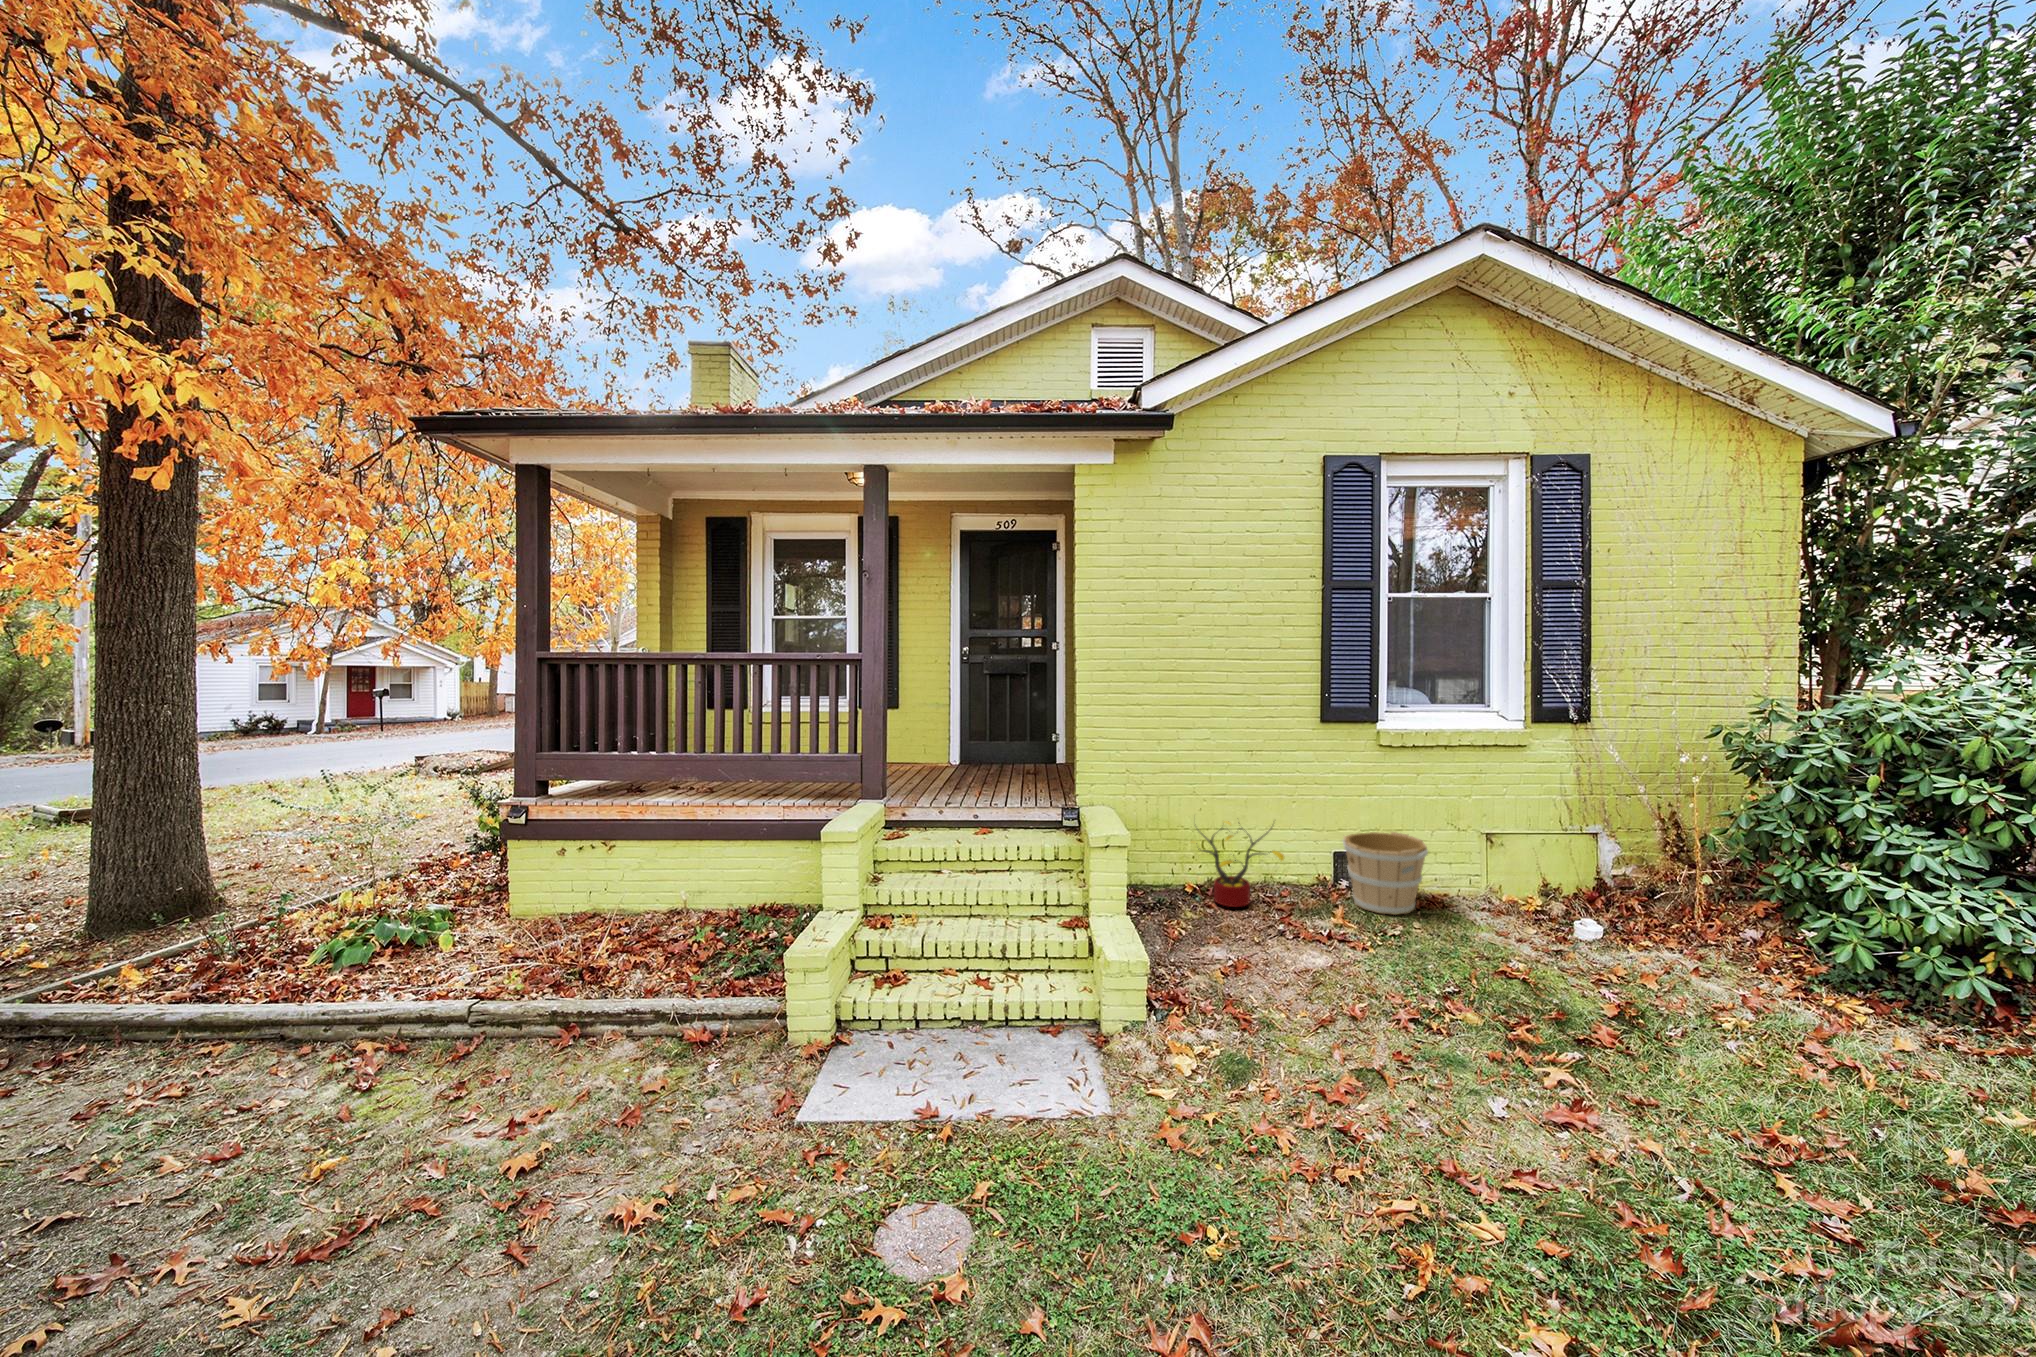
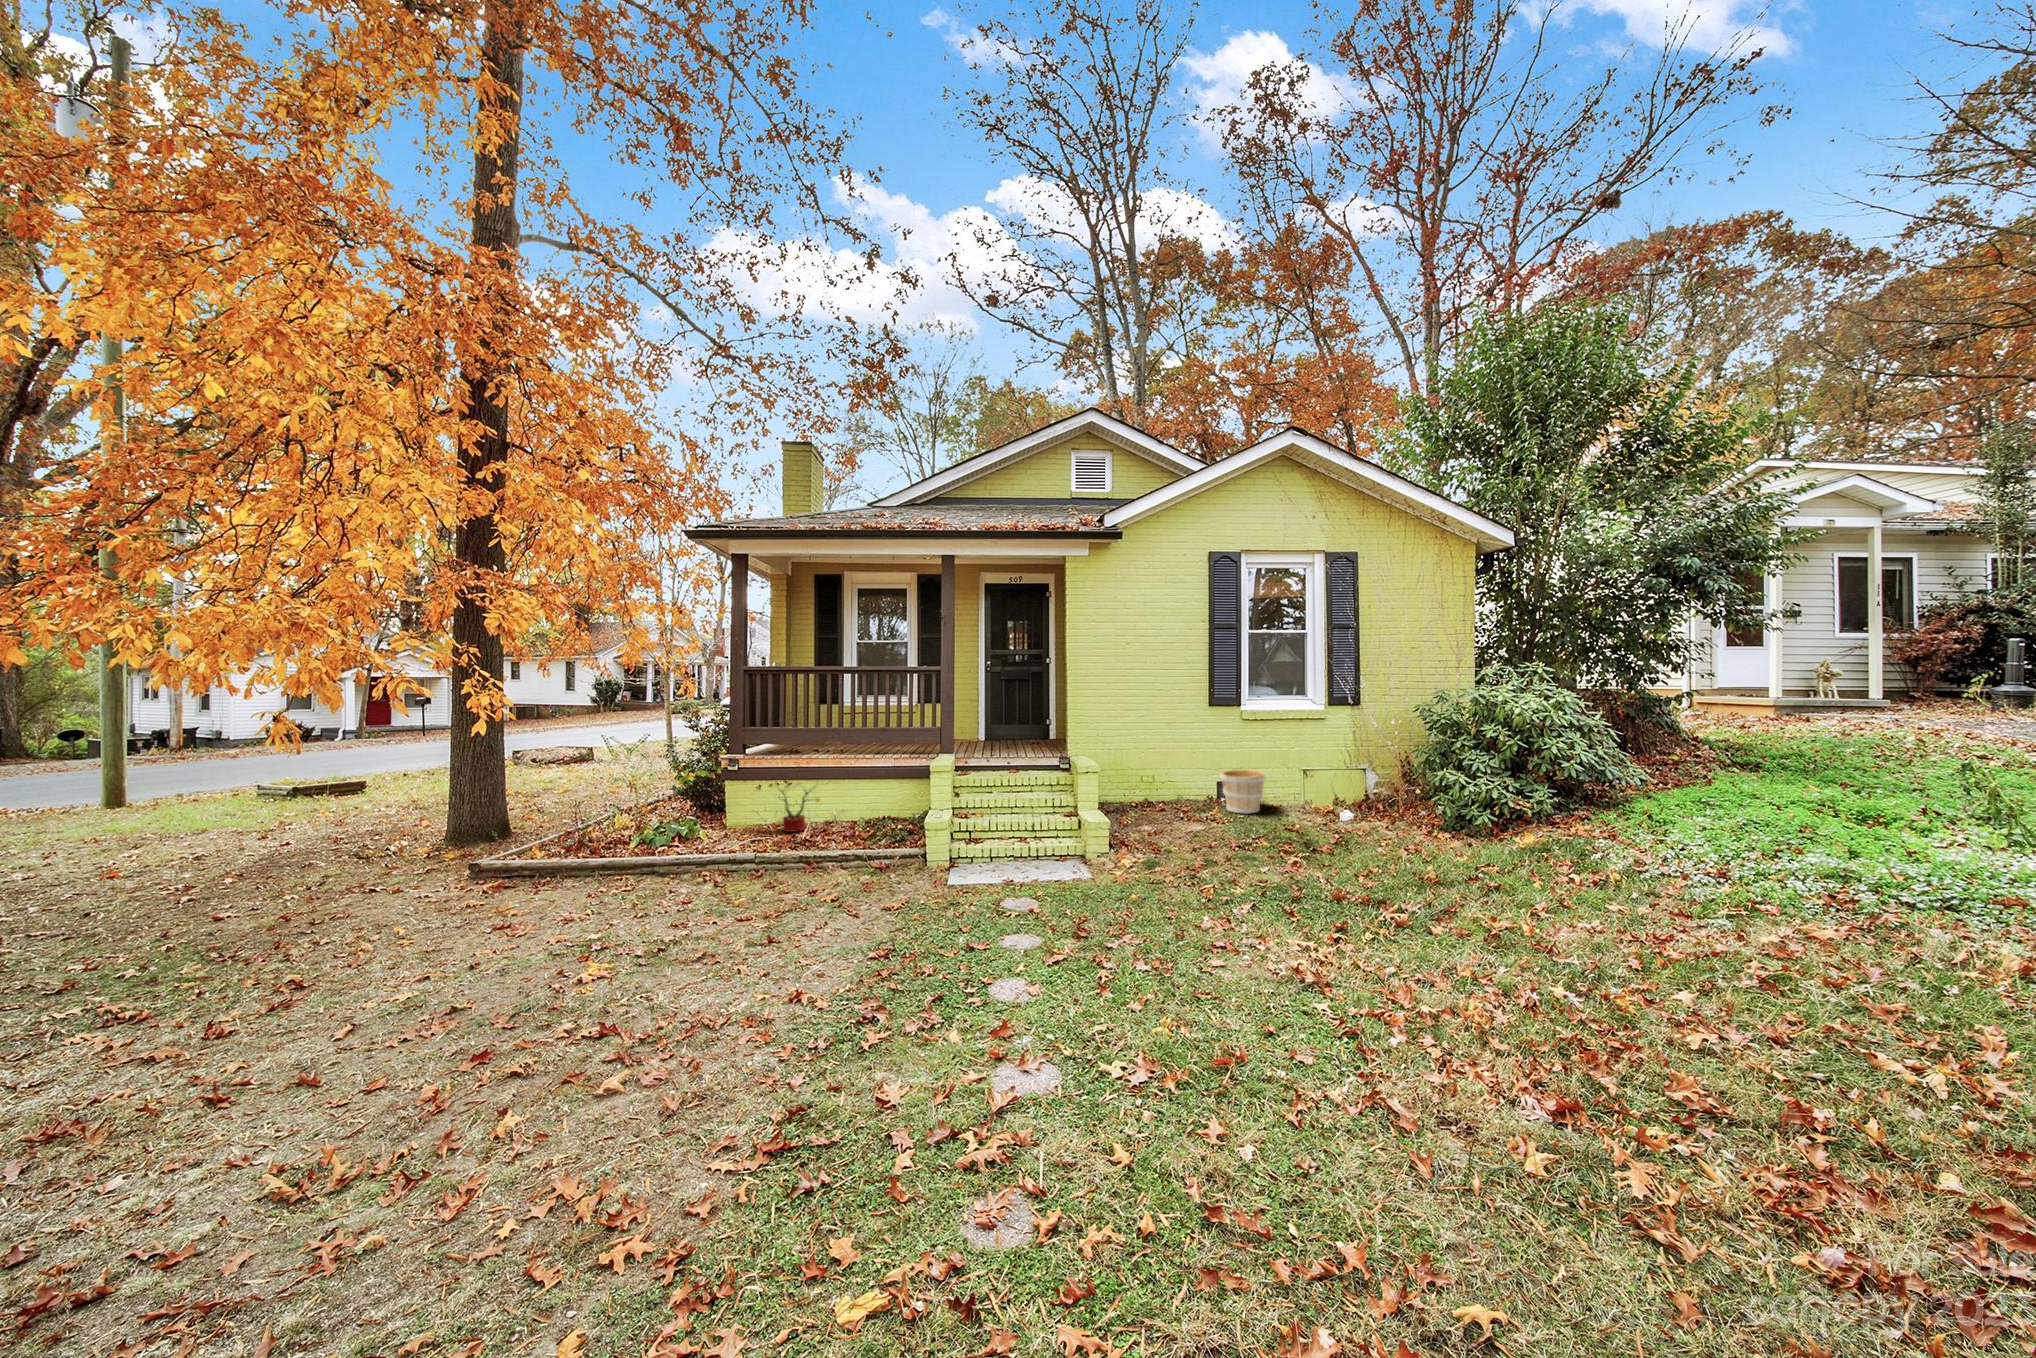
decorative plant: present [1198,821,1284,907] -> present [782,781,820,832]

